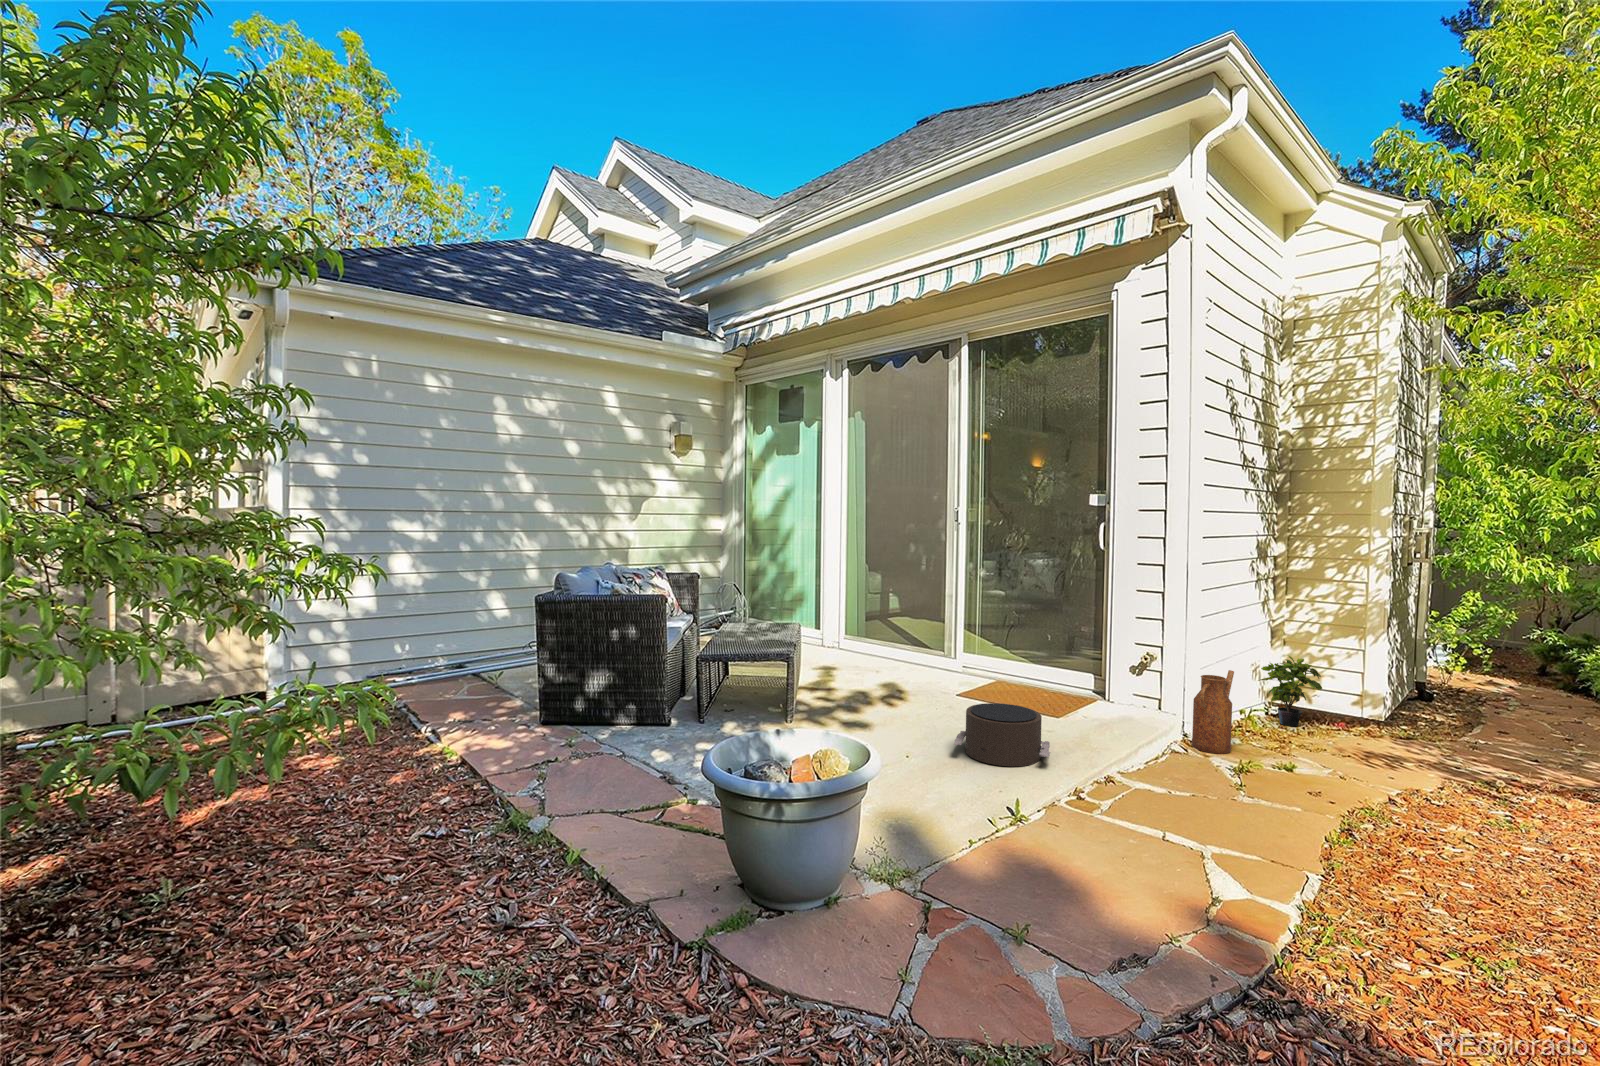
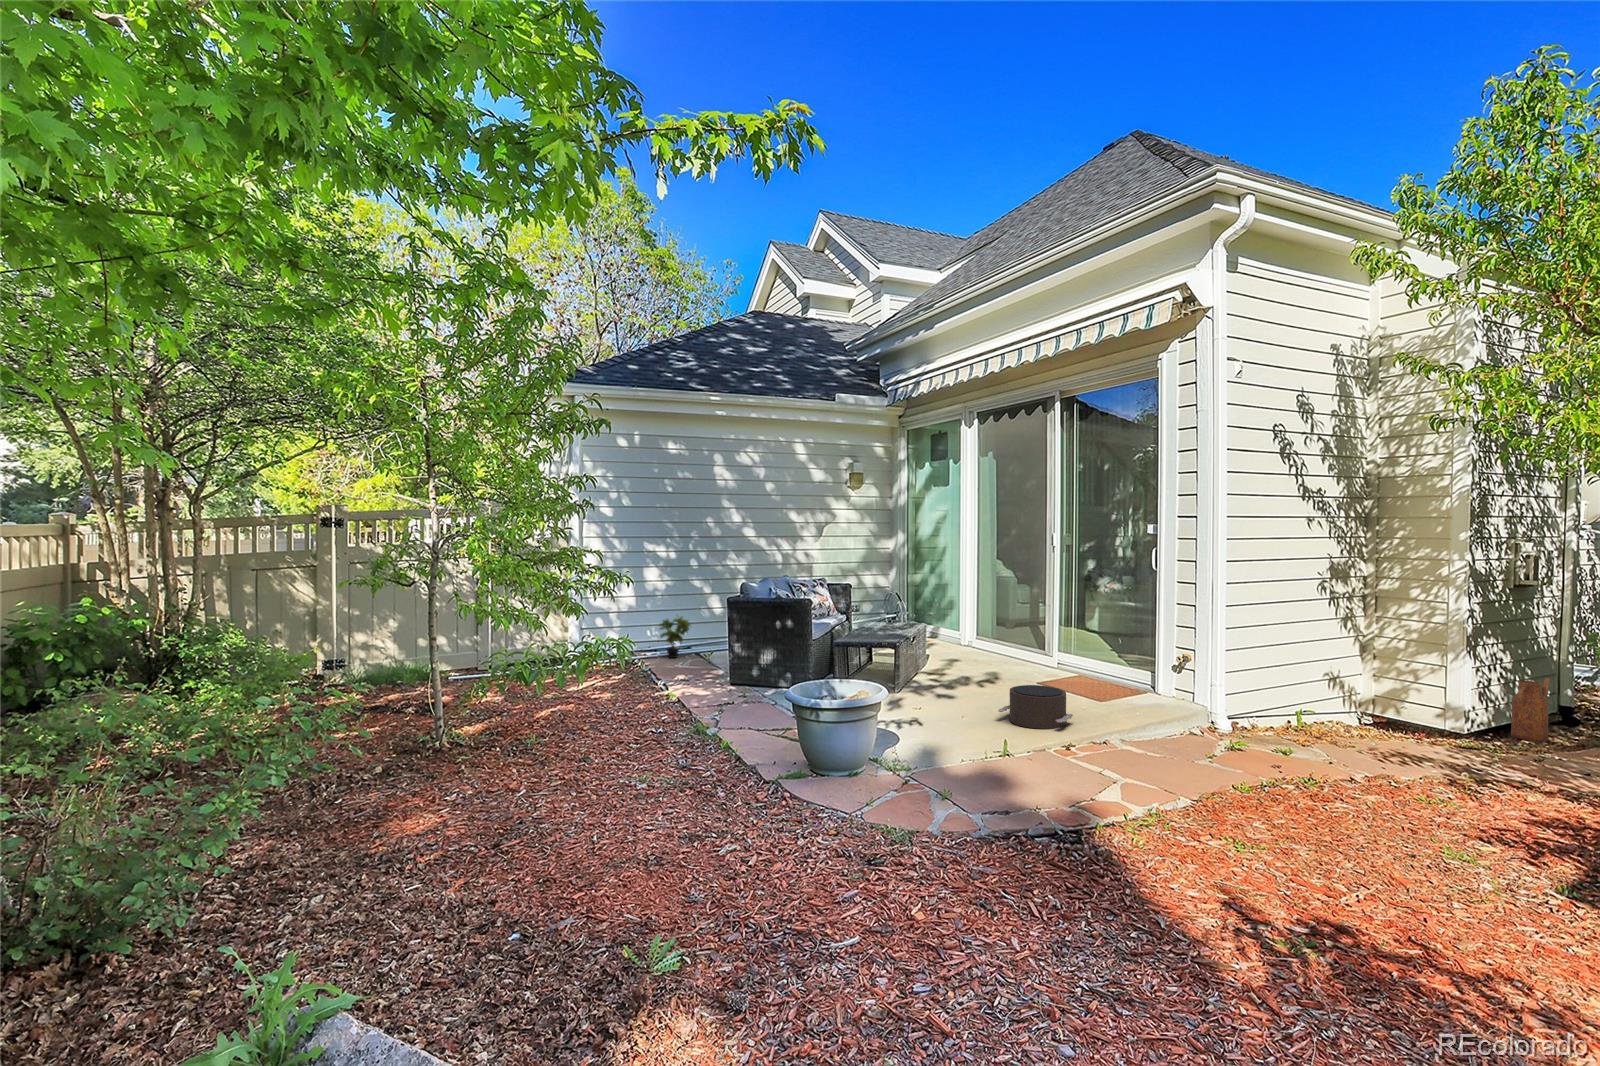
potted plant: present [1258,656,1322,726] -> present [659,615,690,658]
watering can: present [1192,670,1234,754] -> present [1511,678,1550,742]

